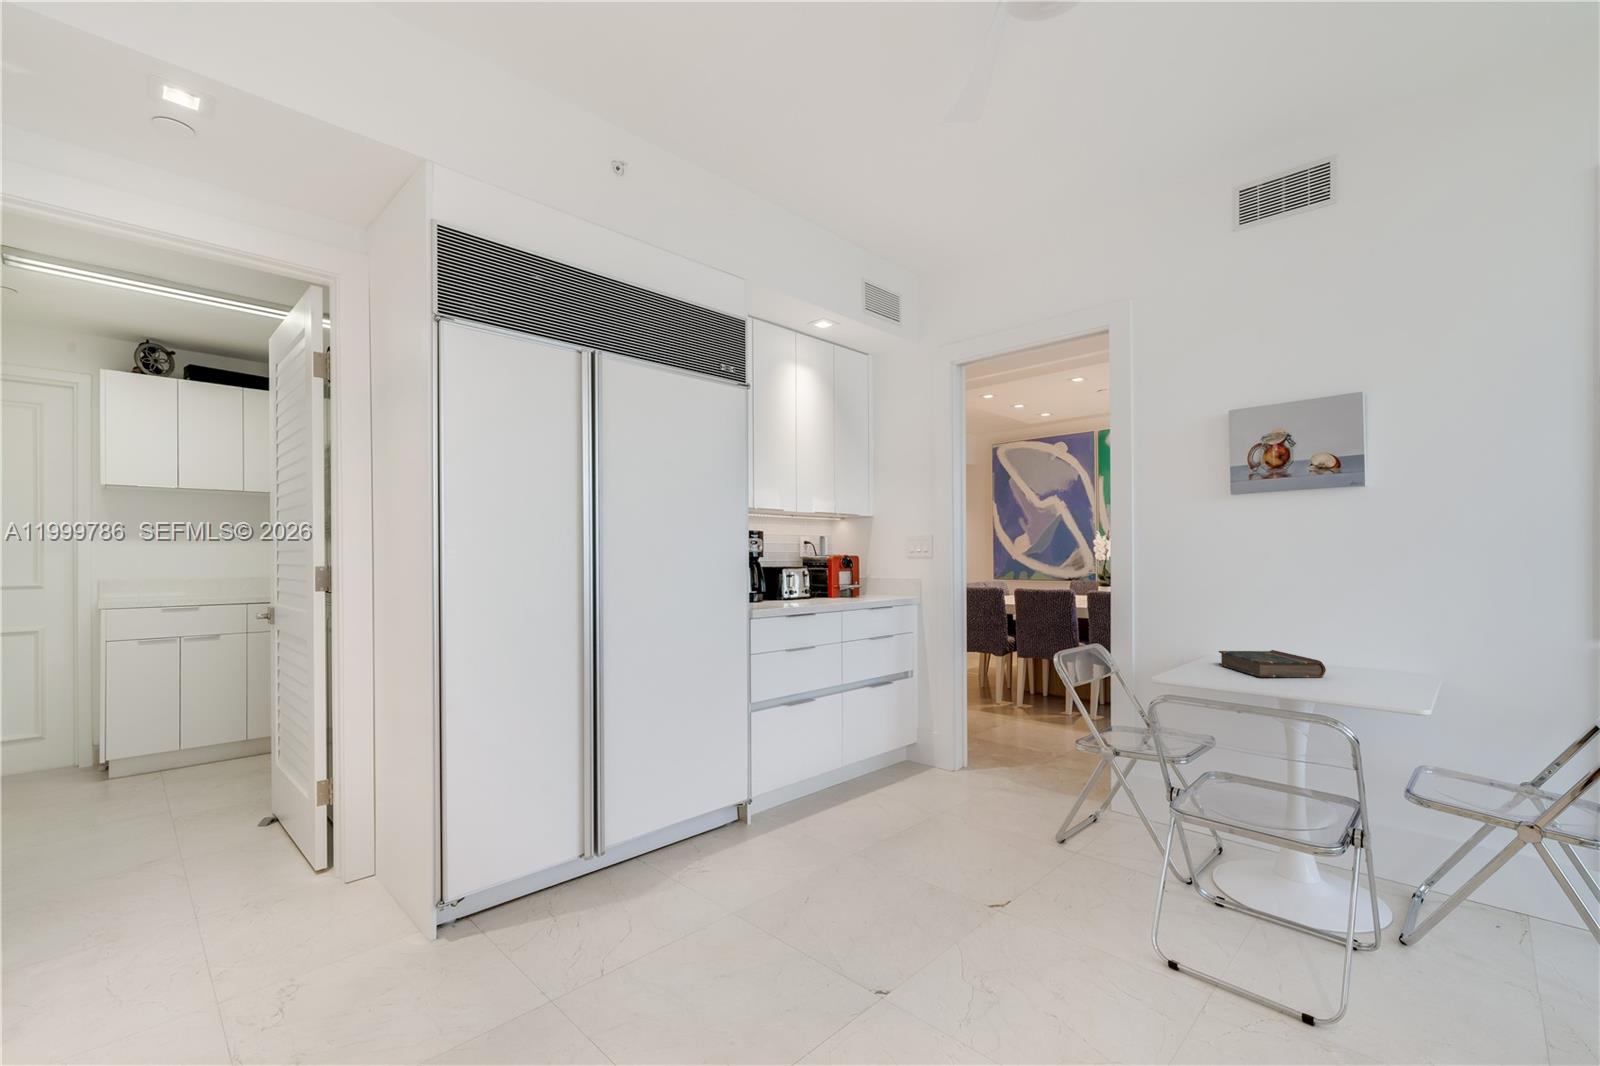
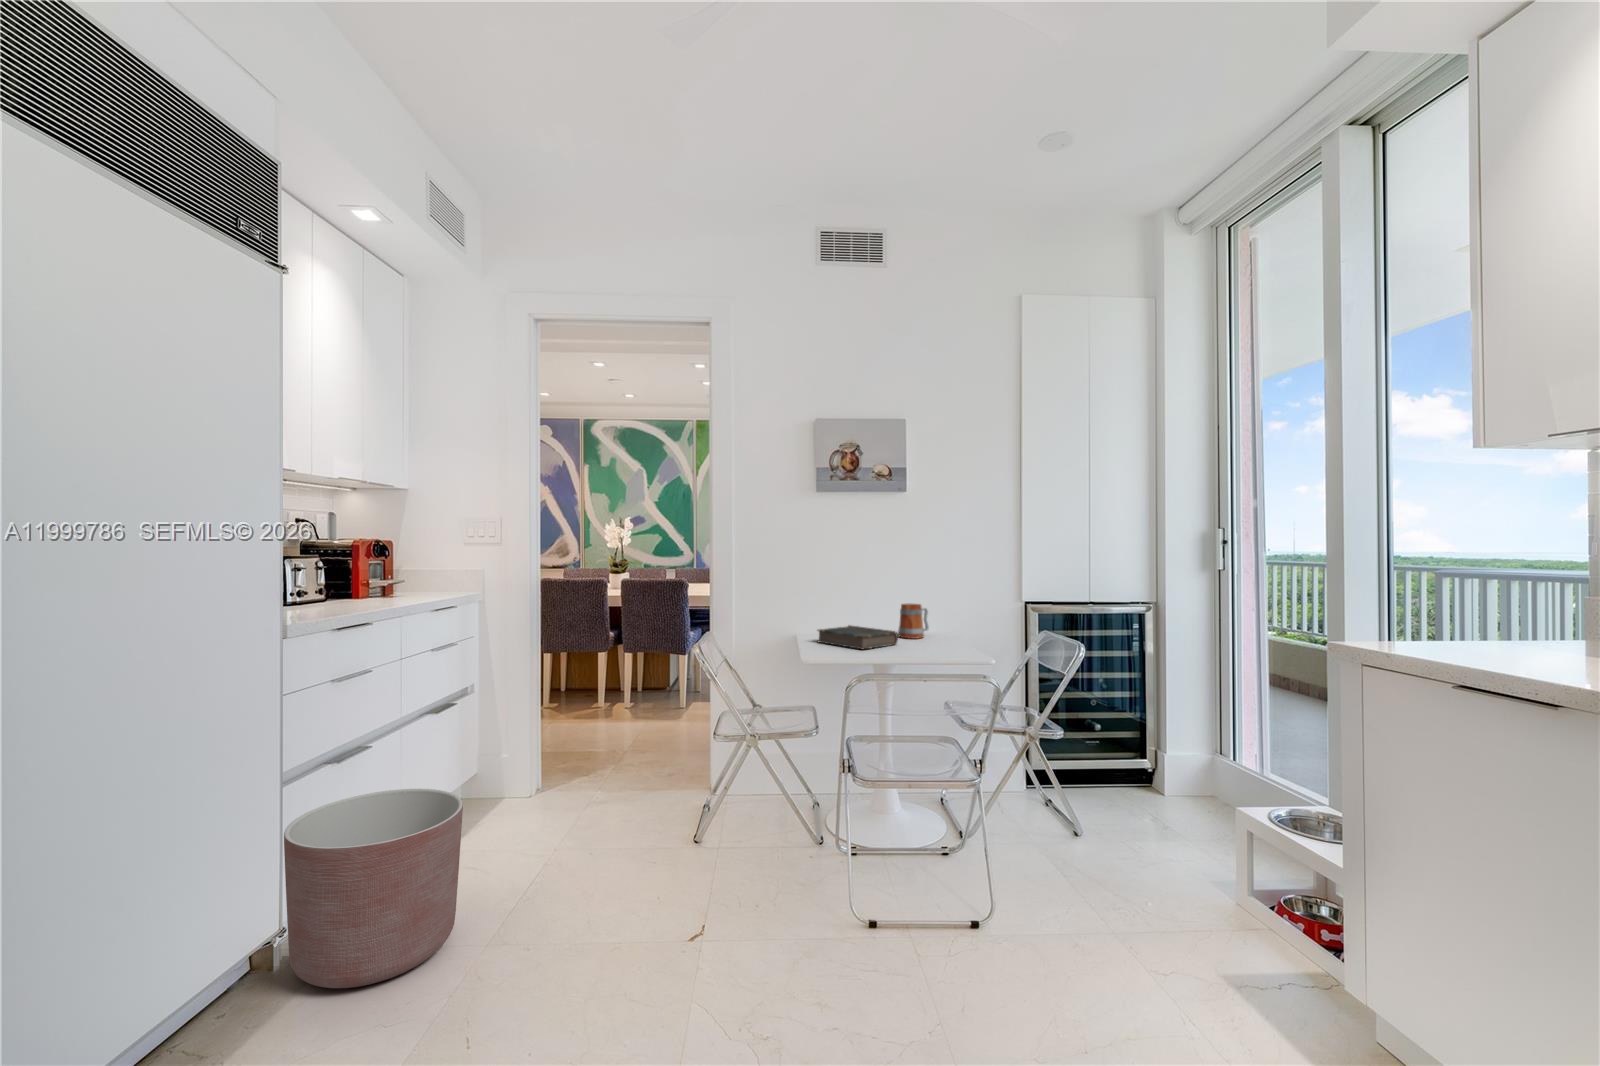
mug: none [1348,629,1401,675] -> present [899,604,929,639]
planter: none [741,733,847,858] -> present [284,789,463,988]

